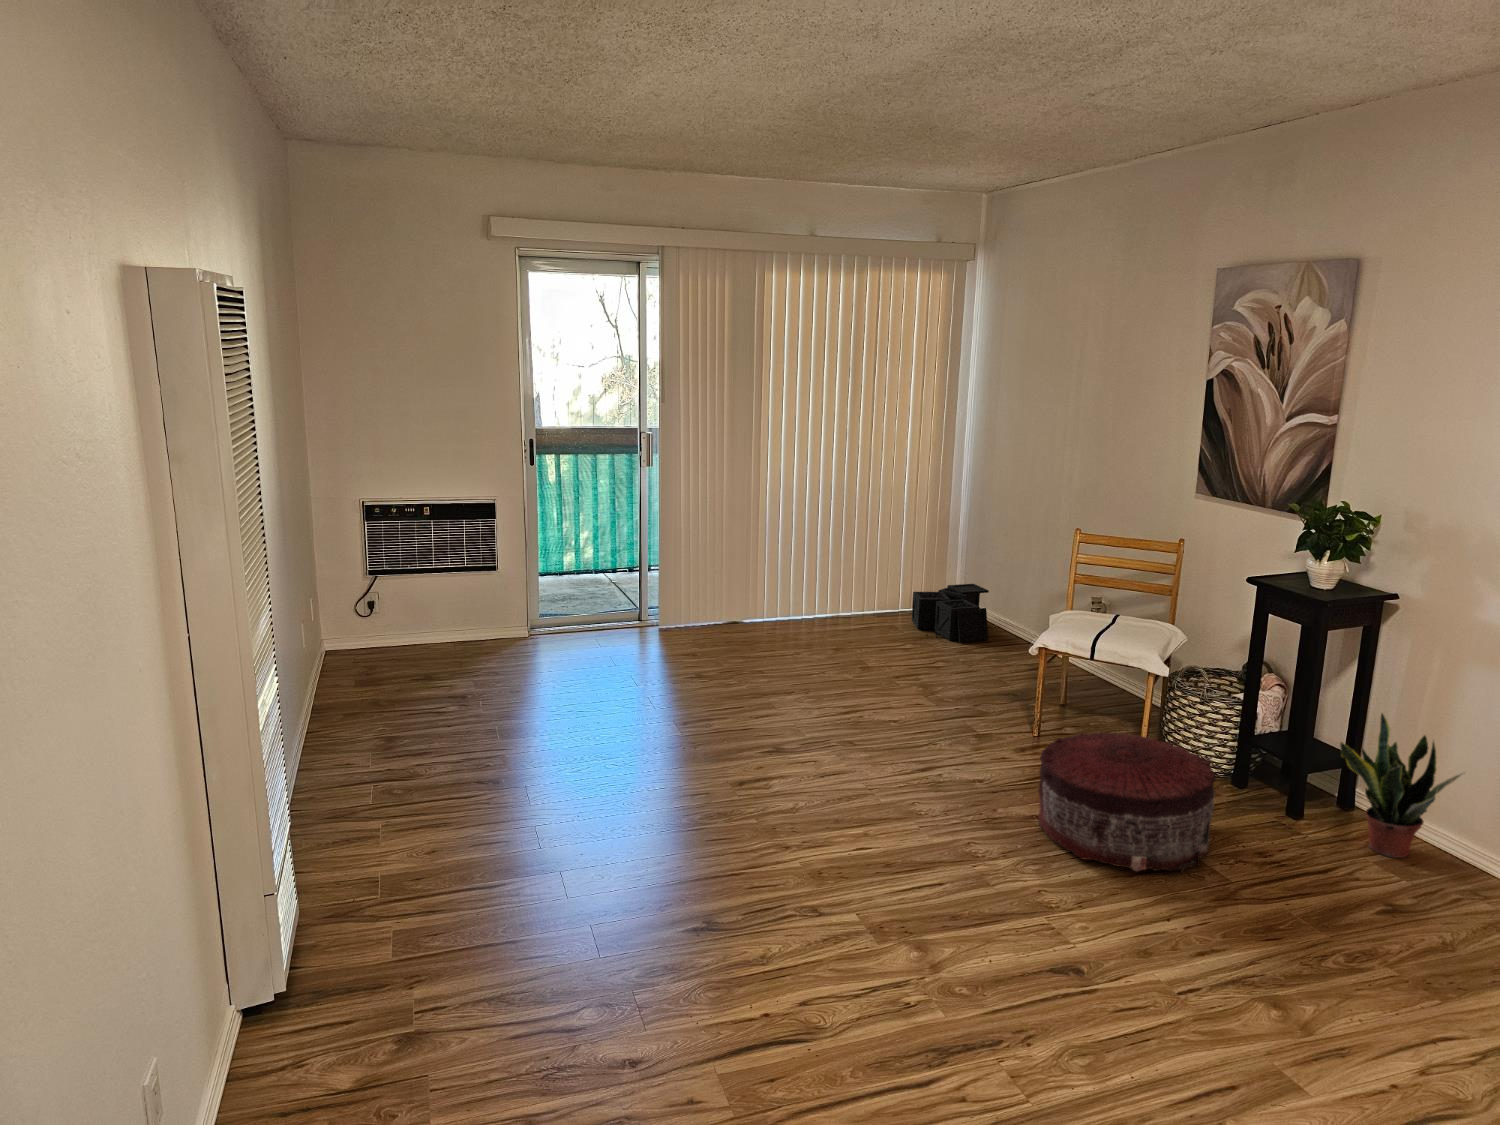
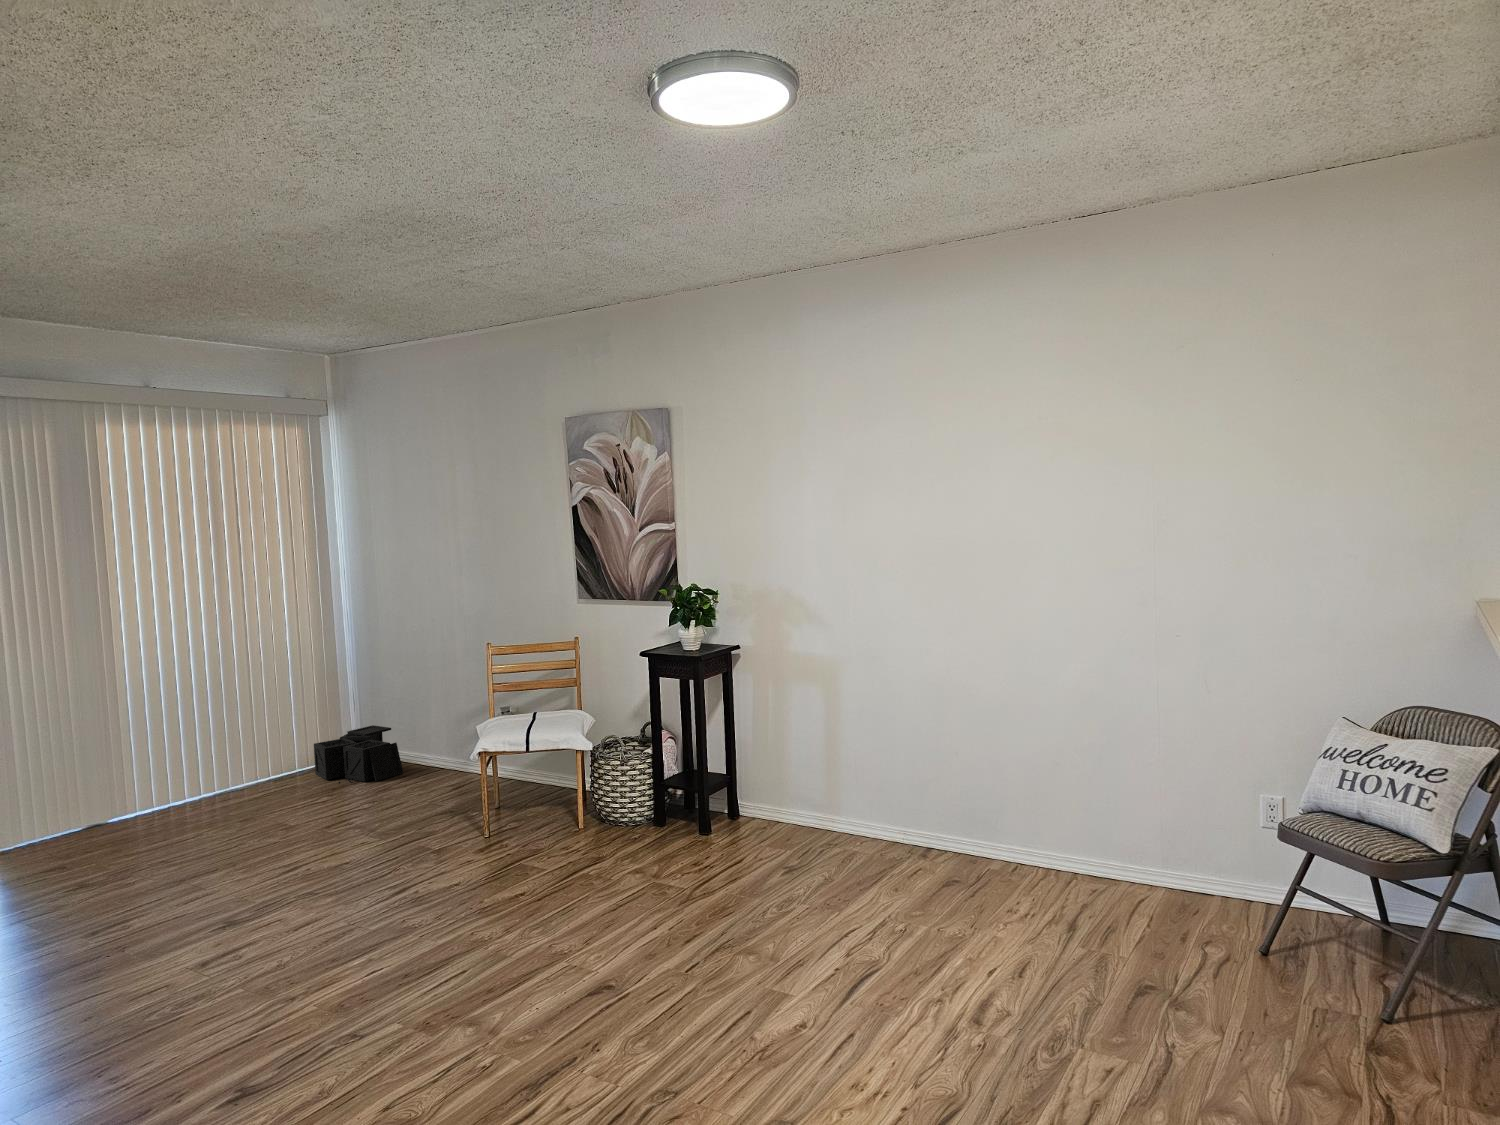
potted plant: present [1340,714,1461,858] -> none [729,733,805,838]
pouf: present [1038,732,1216,871] -> none [516,794,663,910]

